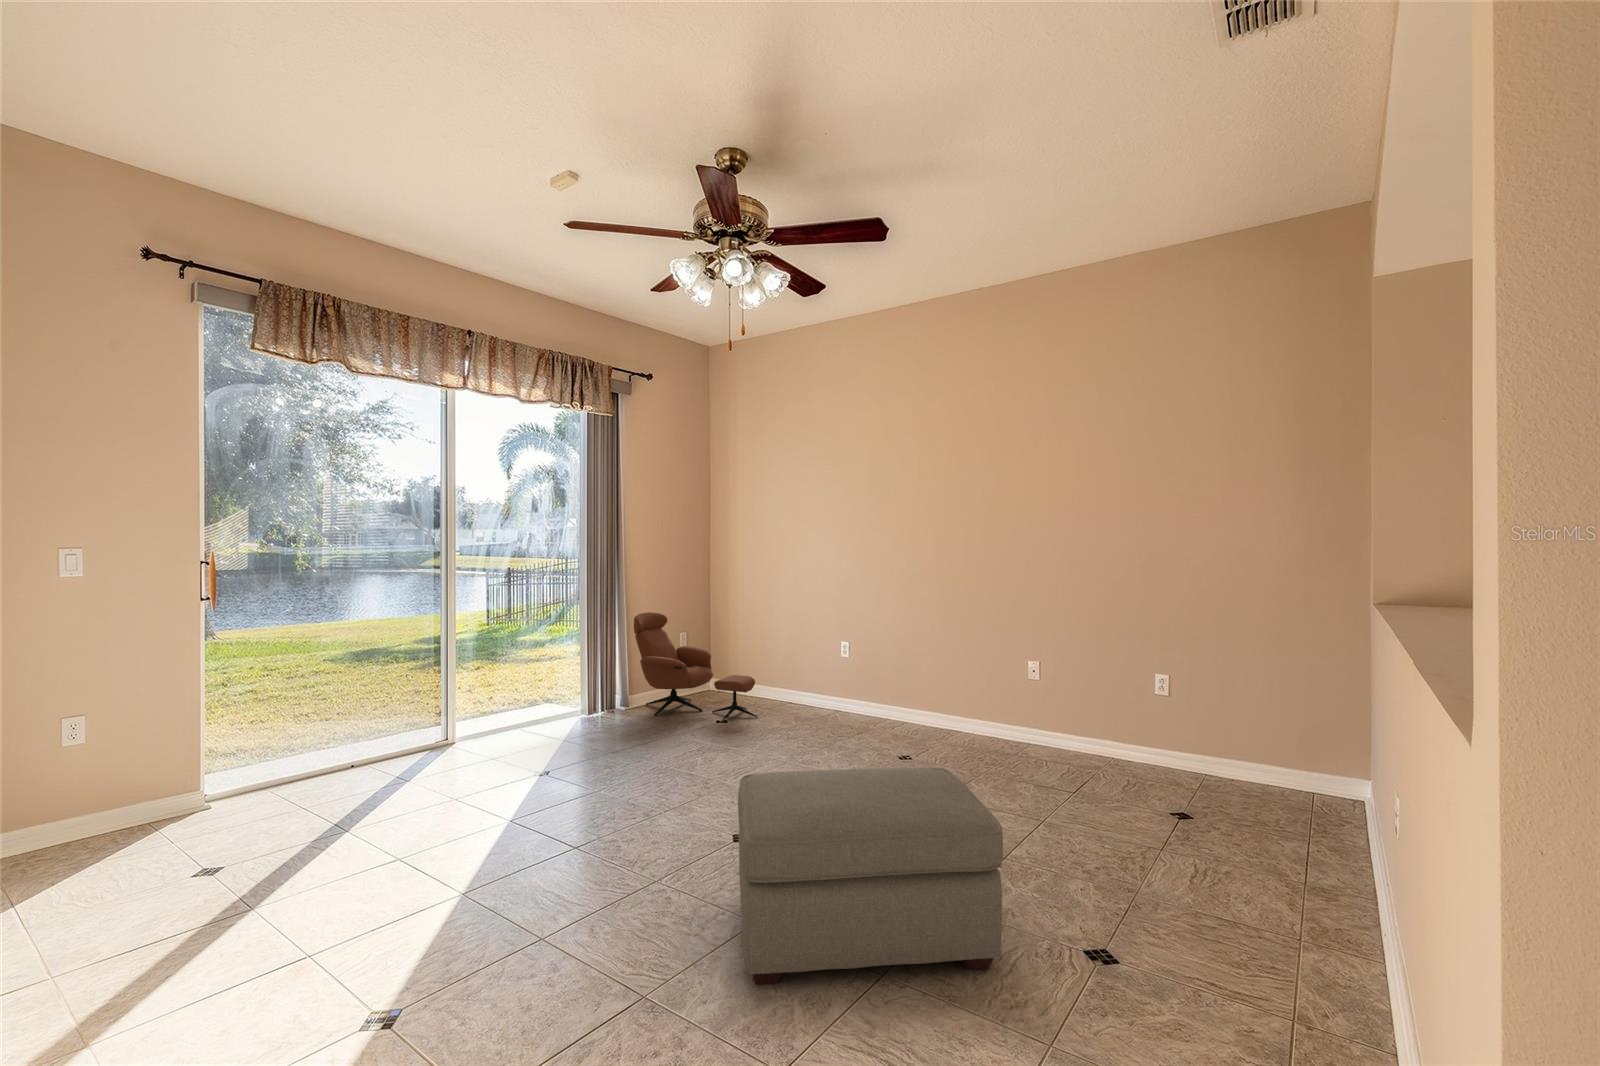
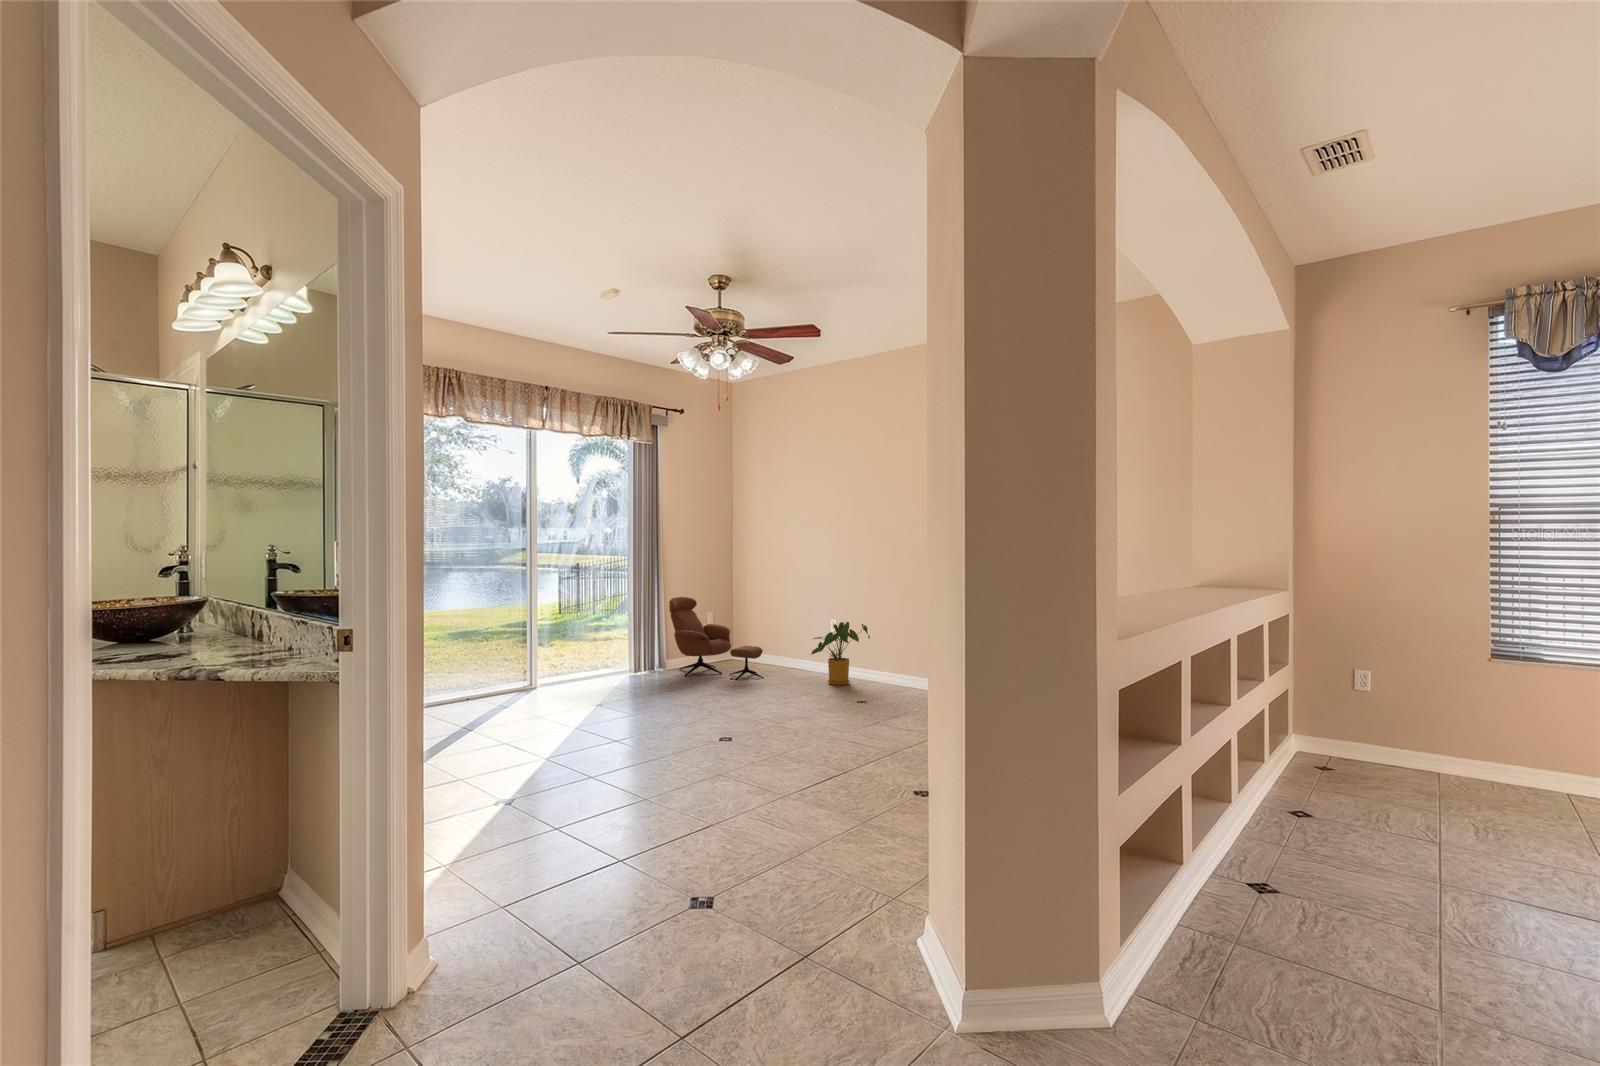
house plant: none [820,644,894,727] -> present [811,622,870,685]
ottoman: present [738,768,1003,984] -> none [706,685,864,796]

